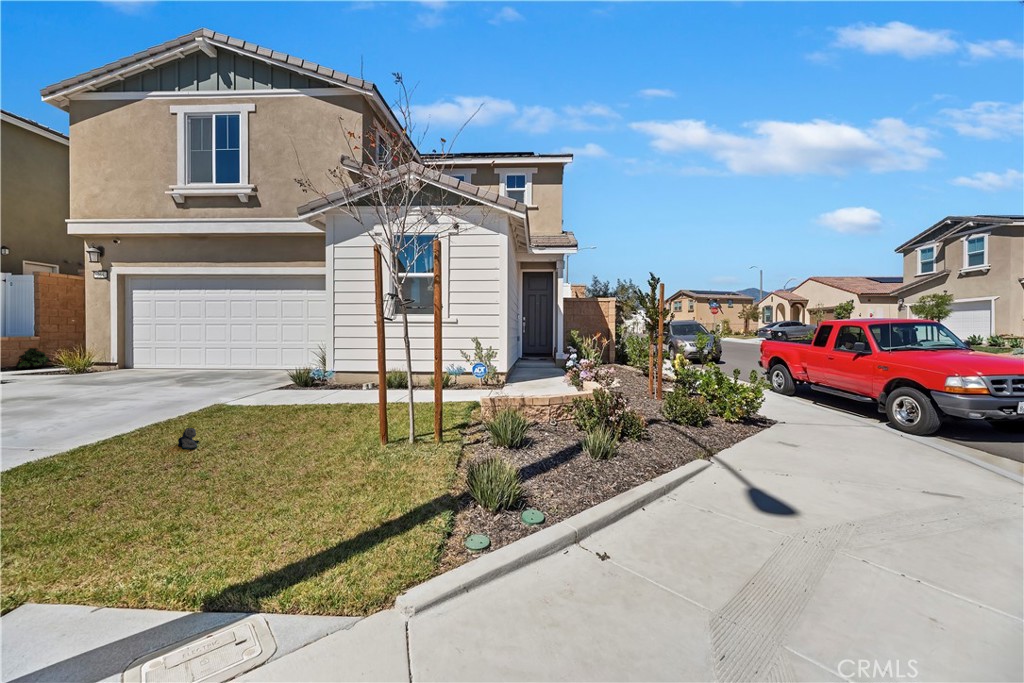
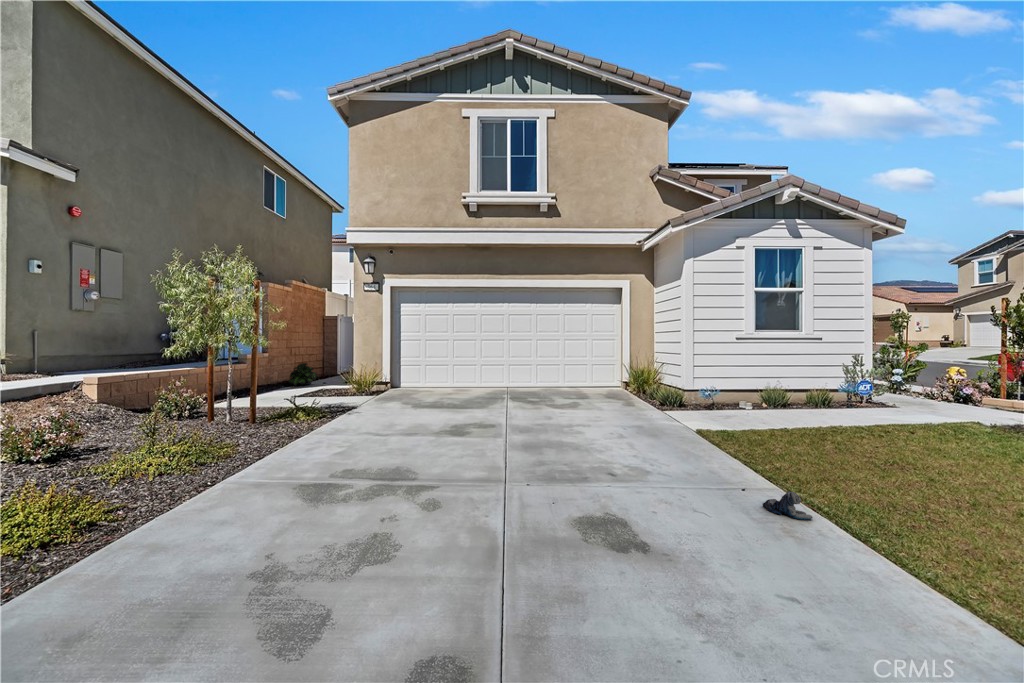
plush toy: present [178,428,199,449] -> present [763,491,813,520]

